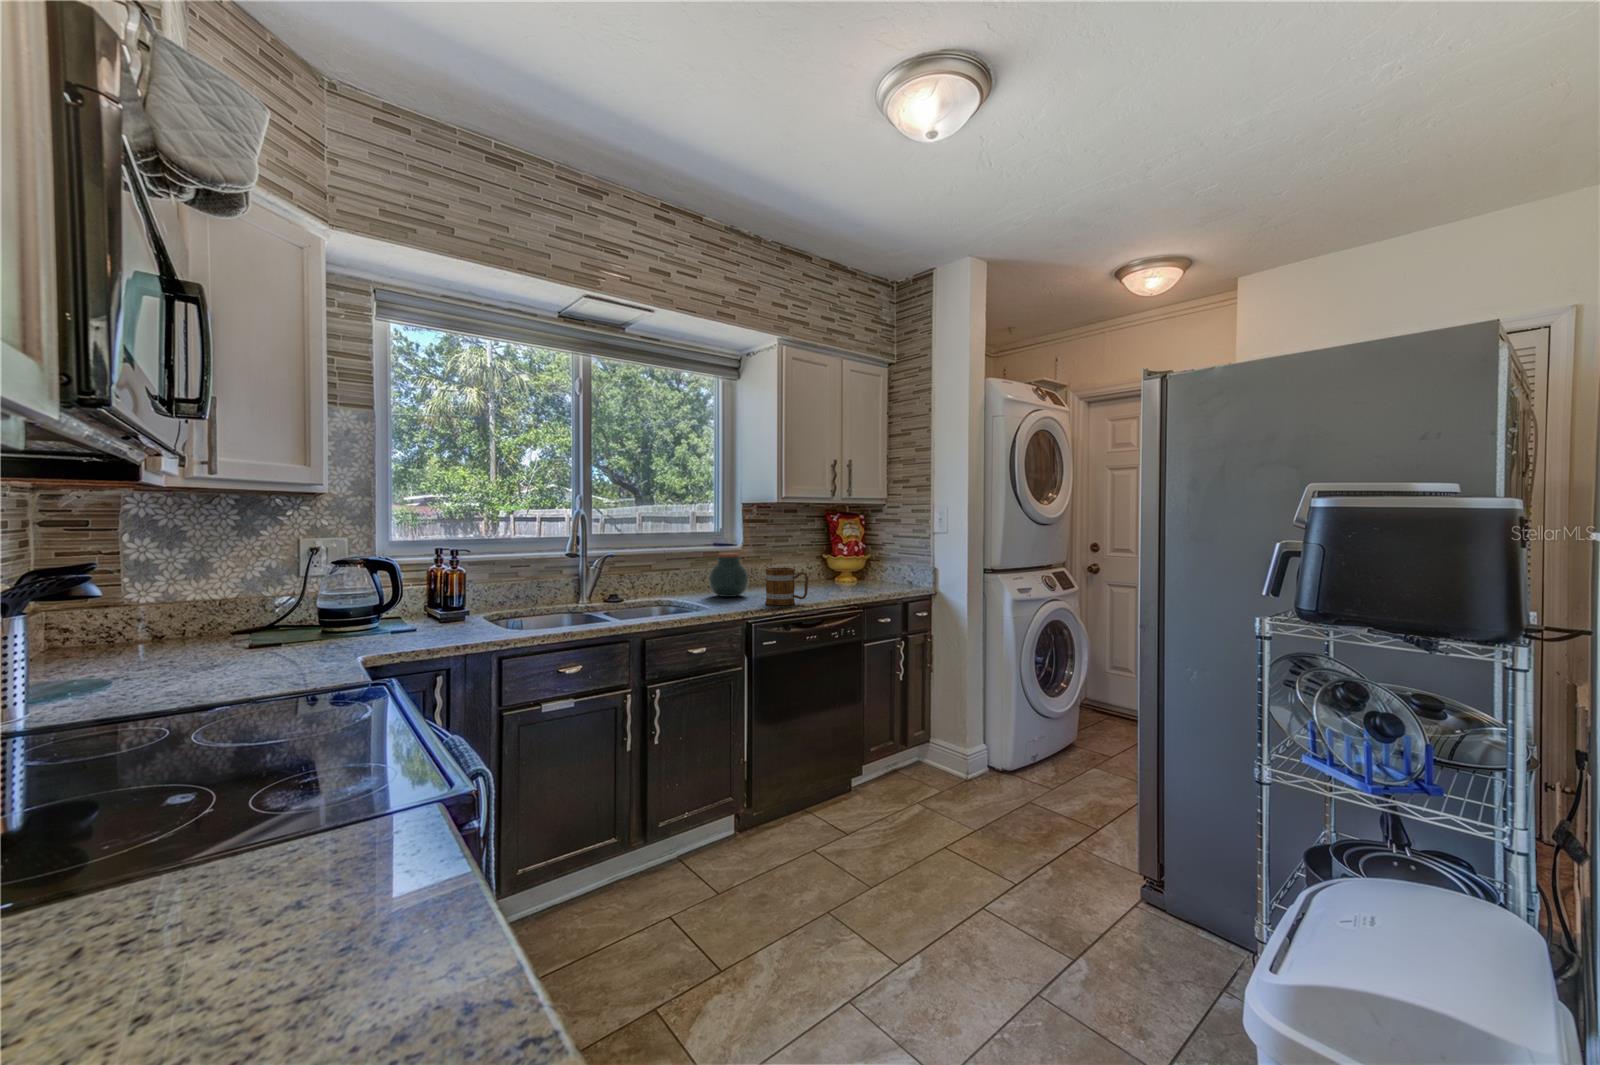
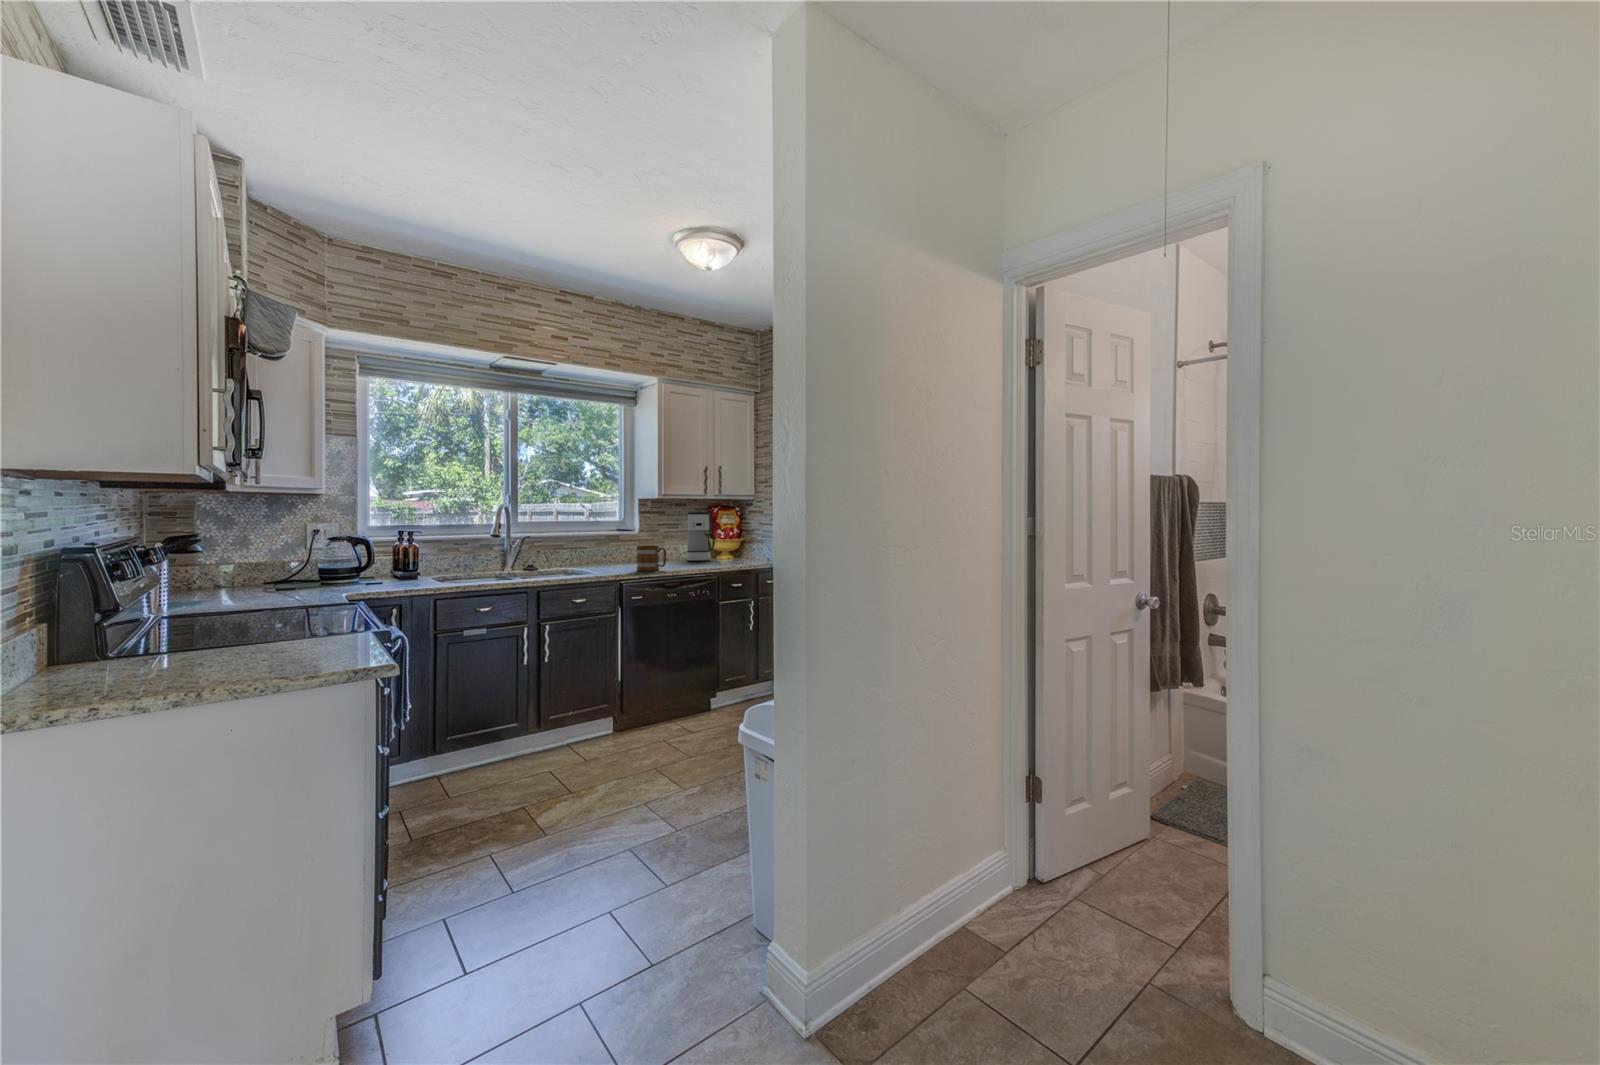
coffee maker: none [801,520,840,585] -> present [687,512,715,561]
jar: present [709,553,748,597] -> none [603,536,632,567]

